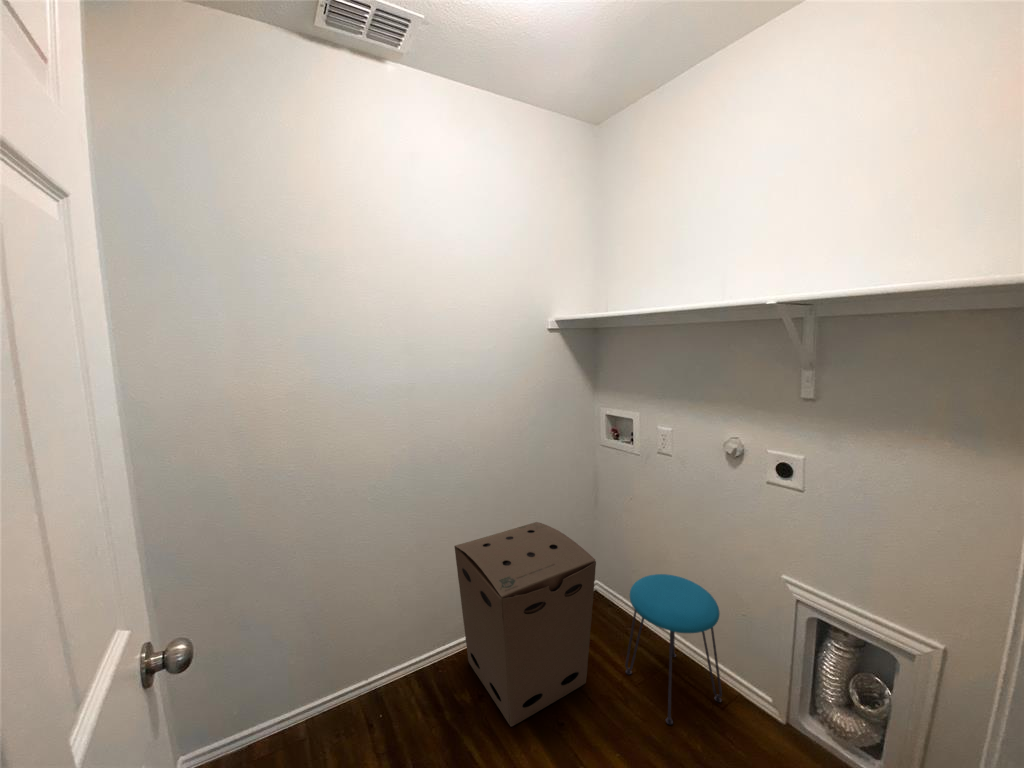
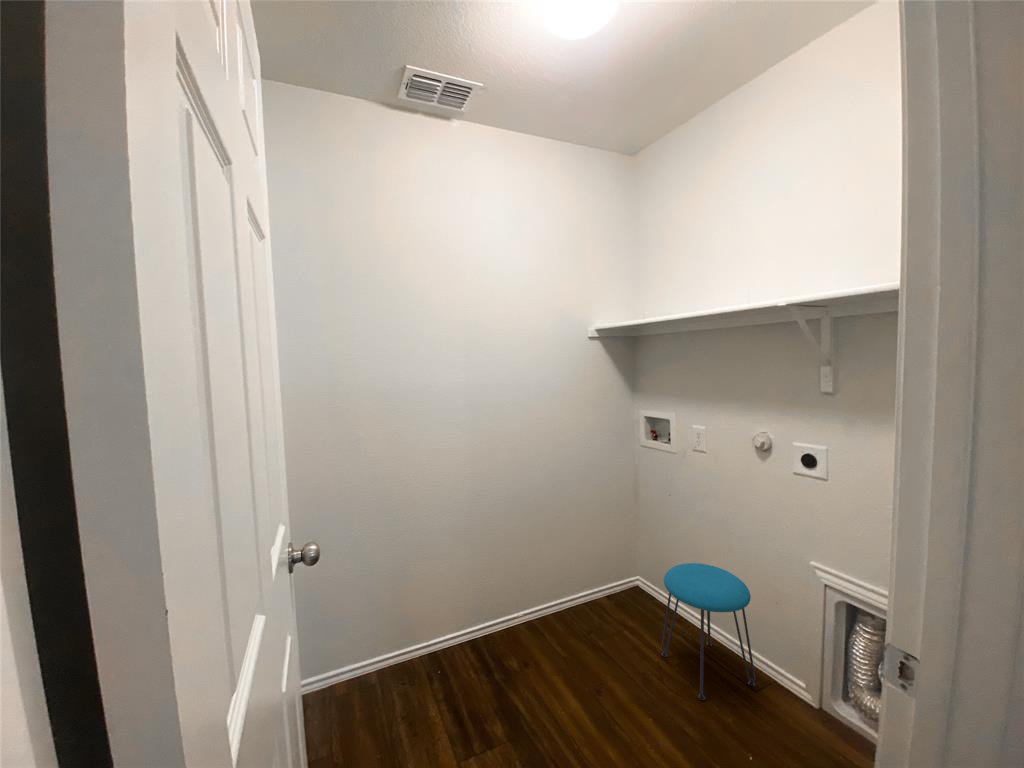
cardboard box: present [454,522,596,727] -> none [503,513,631,689]

